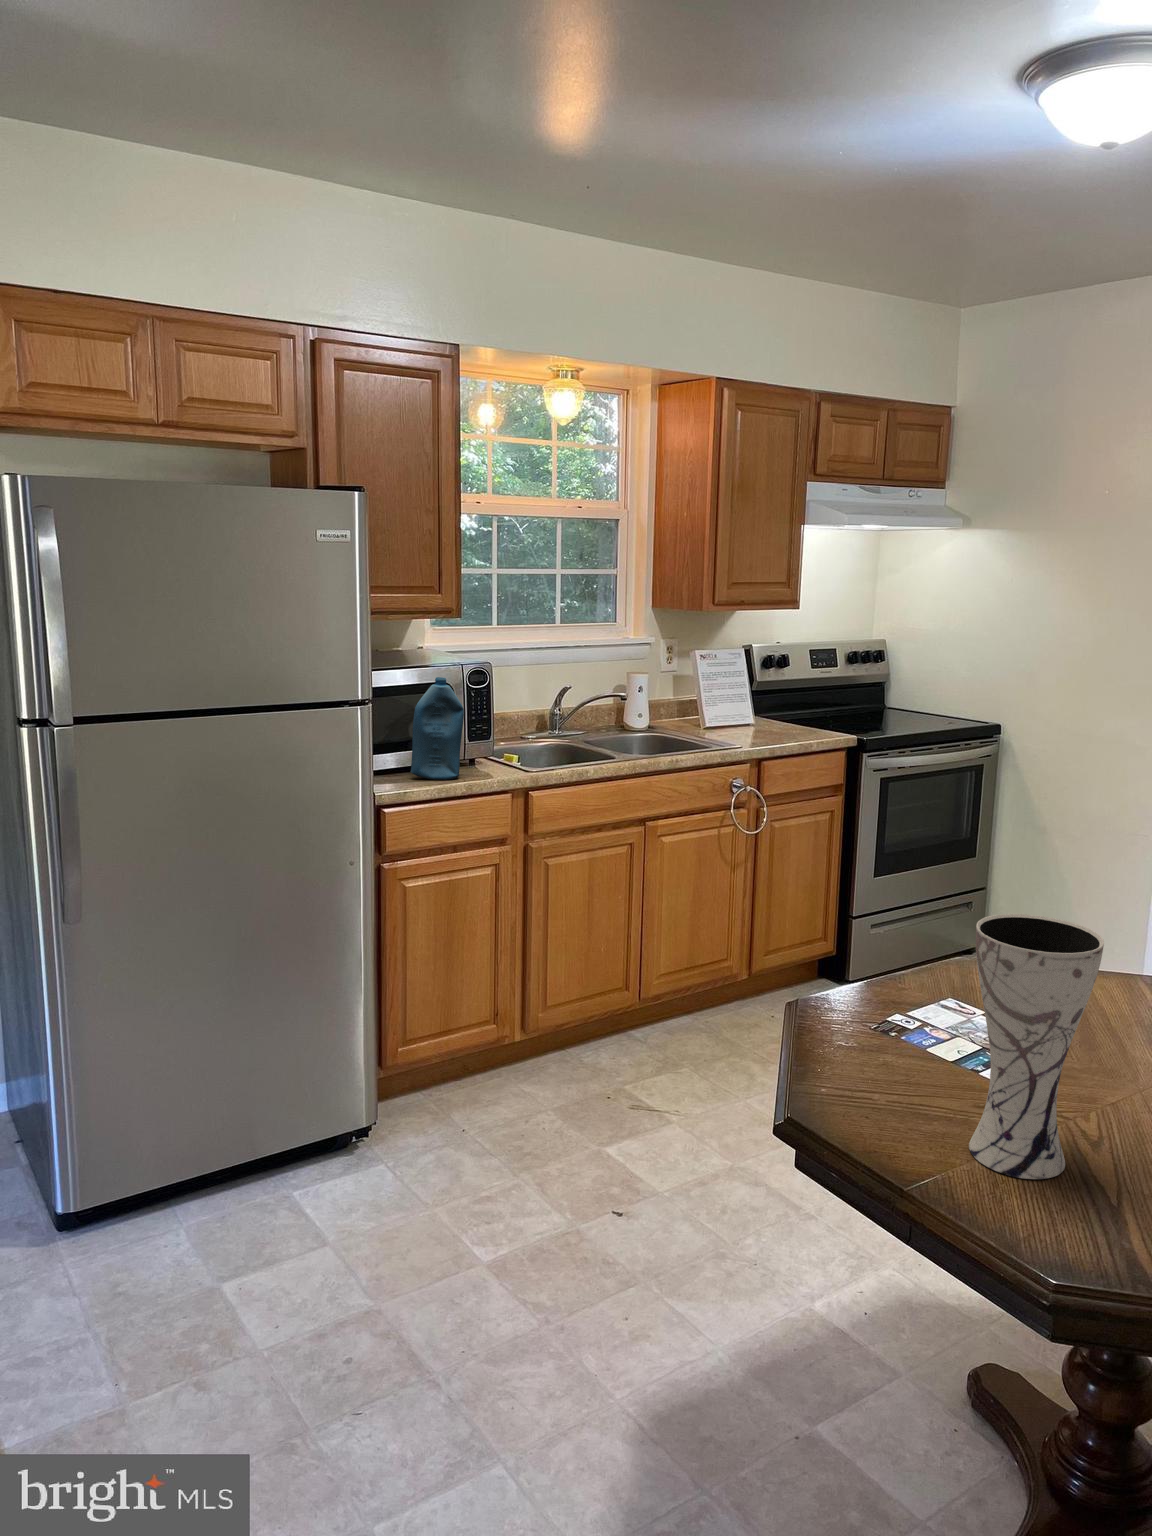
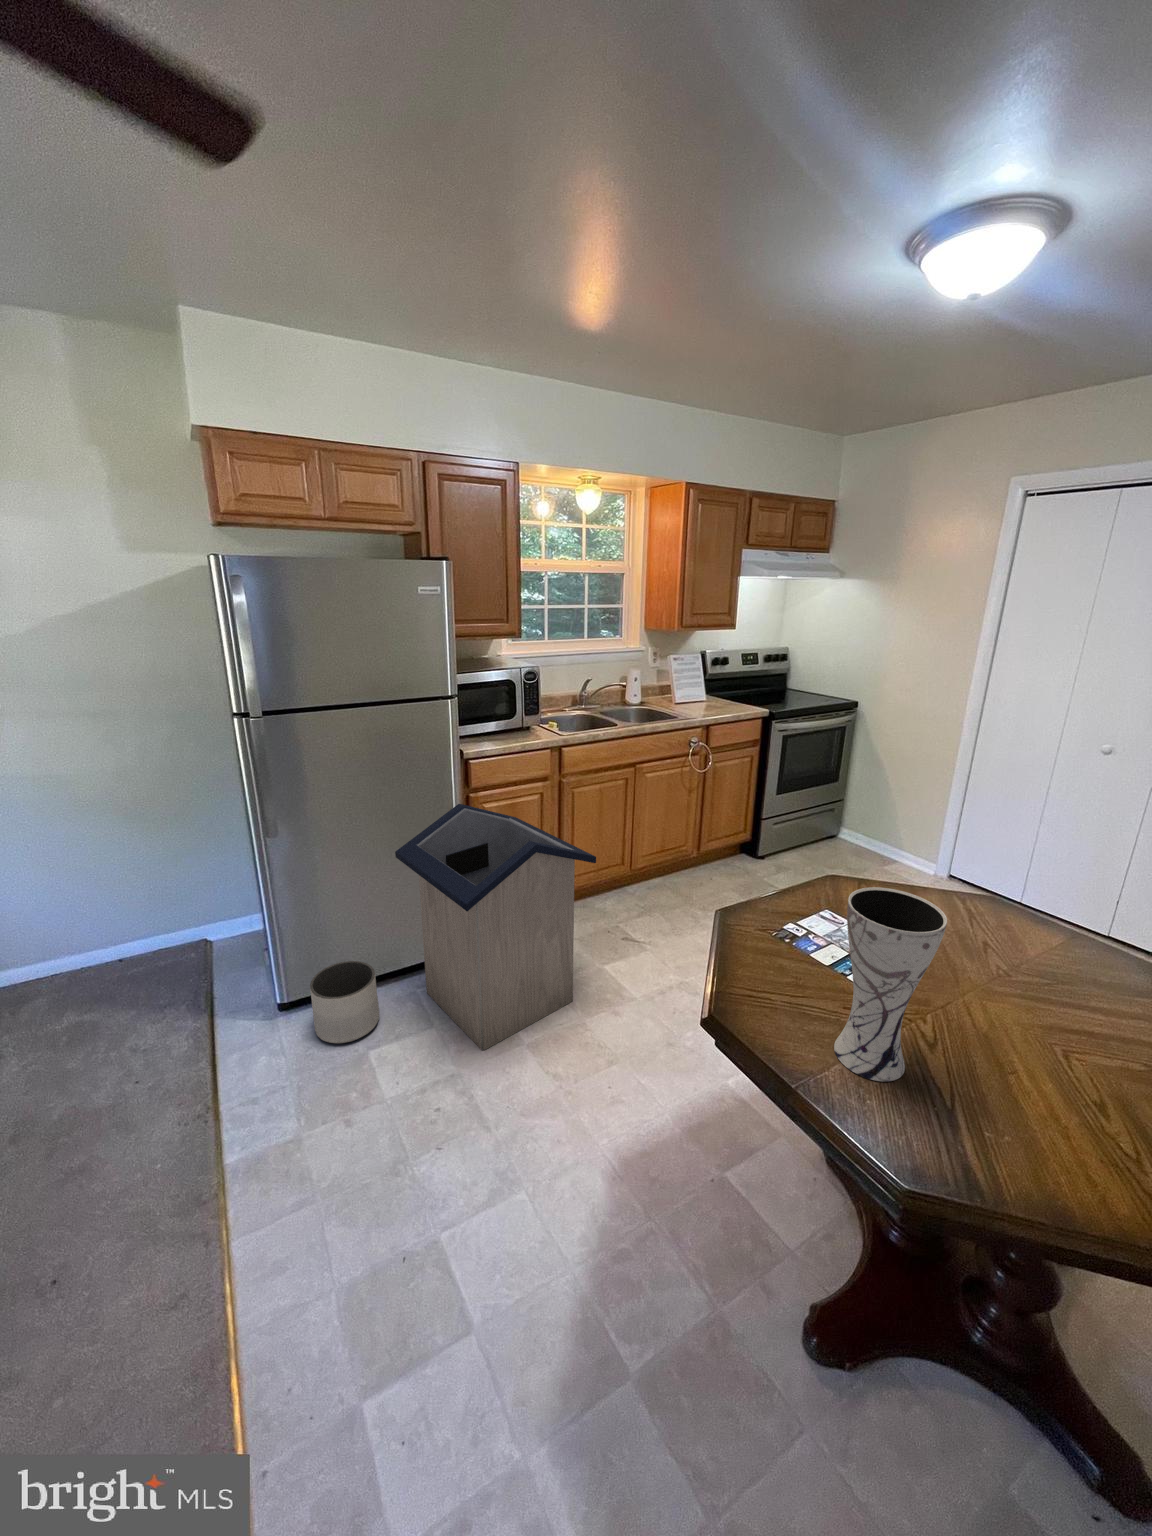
bottle: present [411,677,464,780] -> none [489,678,522,741]
trash can: none [267,875,595,1278] -> present [395,804,596,1050]
planter: none [122,1139,234,1275] -> present [310,961,379,1043]

